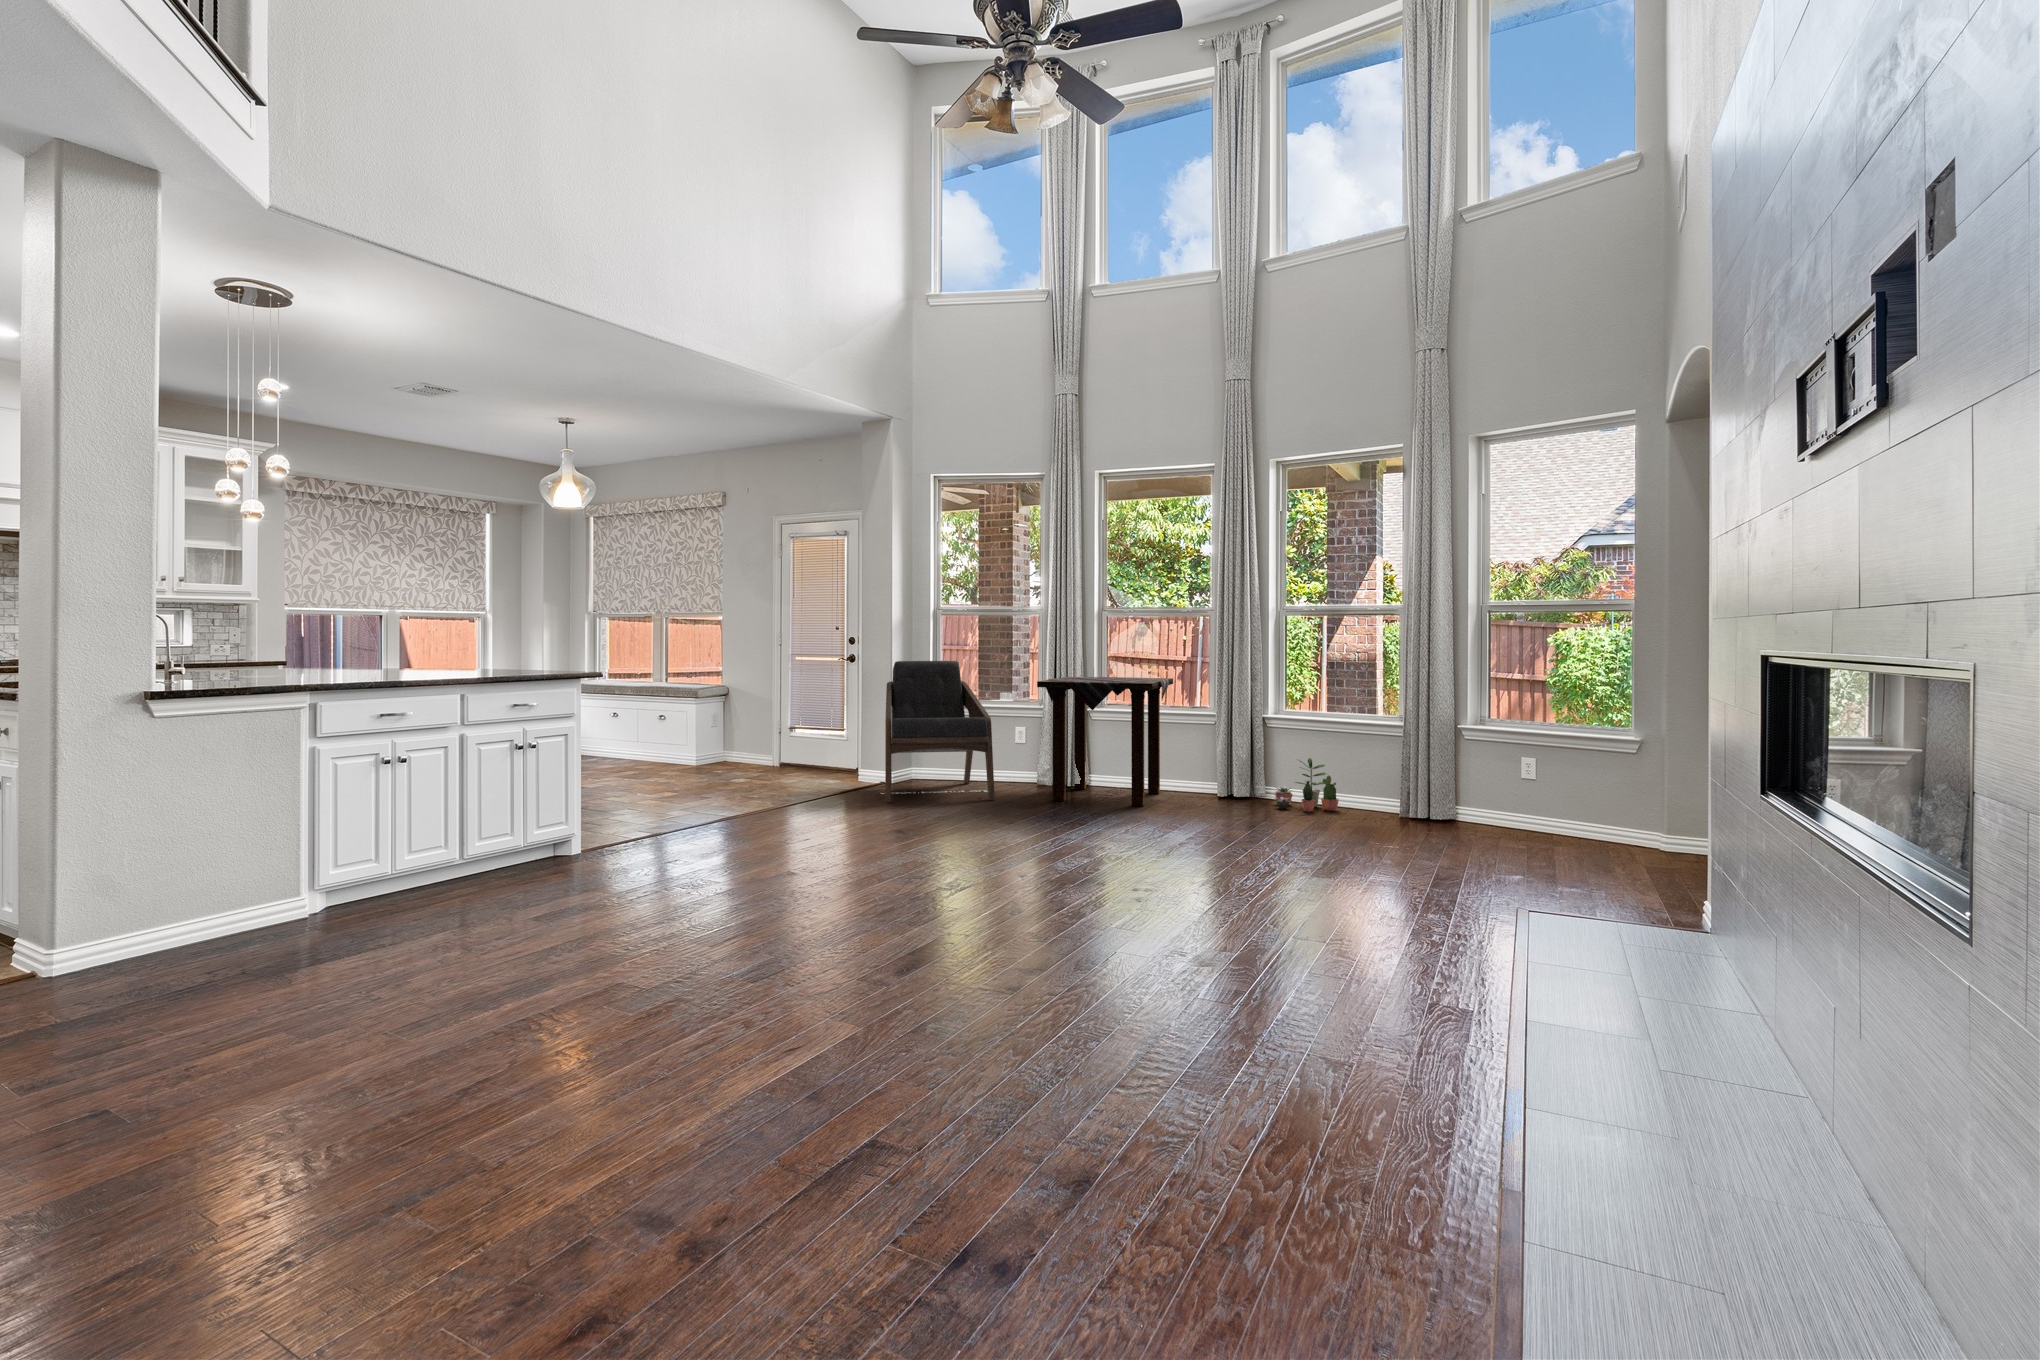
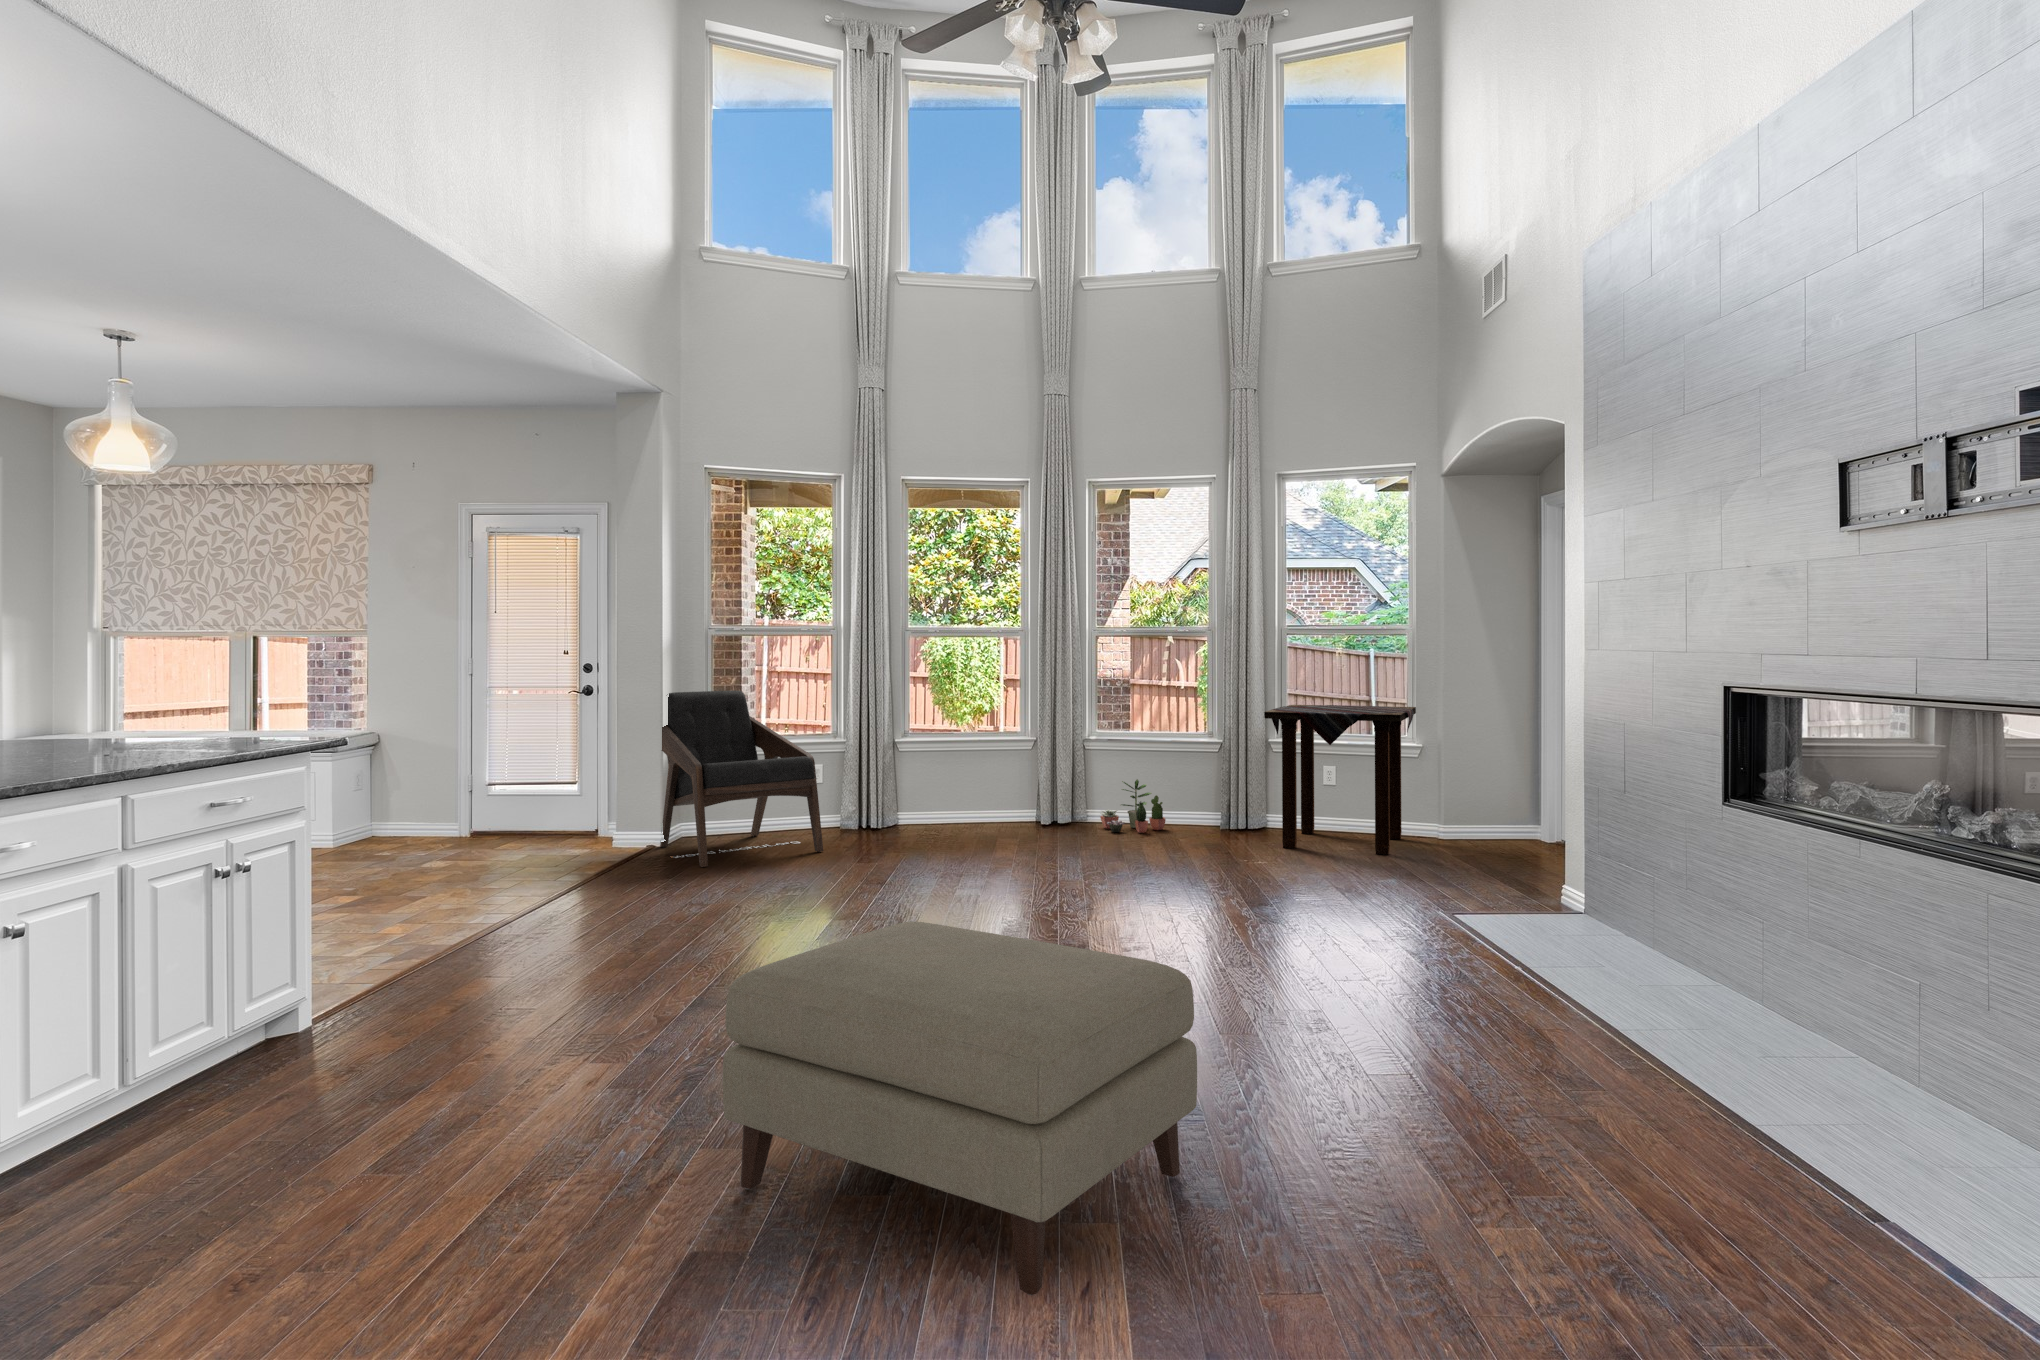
side table: present [1037,677,1173,806] -> present [1264,705,1416,855]
ottoman: none [481,837,777,1144] -> present [723,921,1197,1295]

